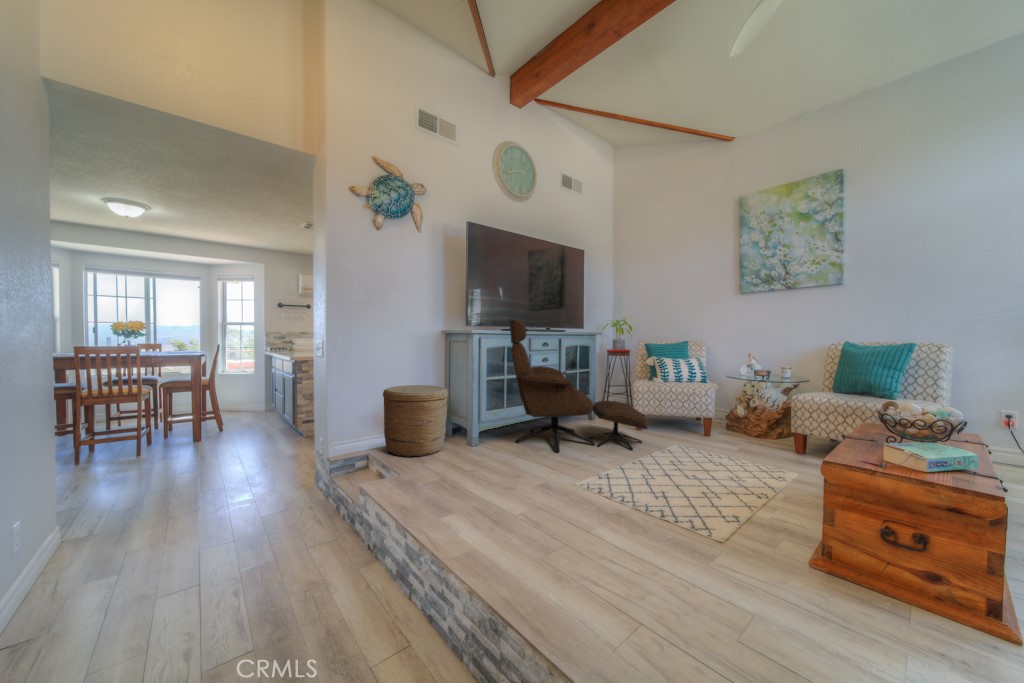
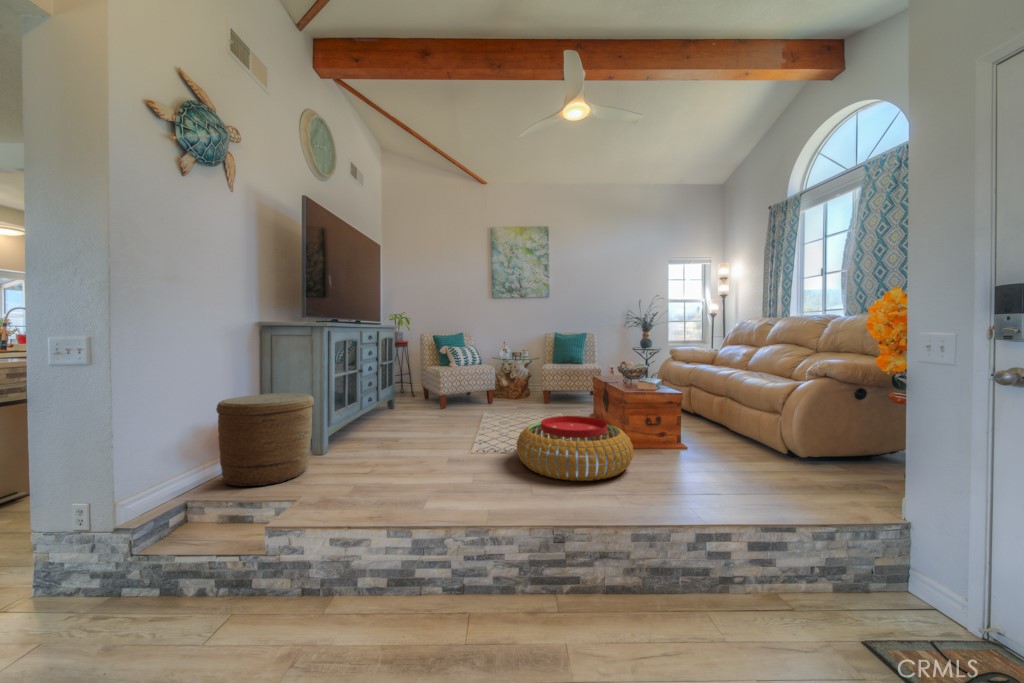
lounge chair: present [510,318,647,452] -> none [344,311,479,441]
pouf: none [575,467,776,604] -> present [517,416,633,481]

